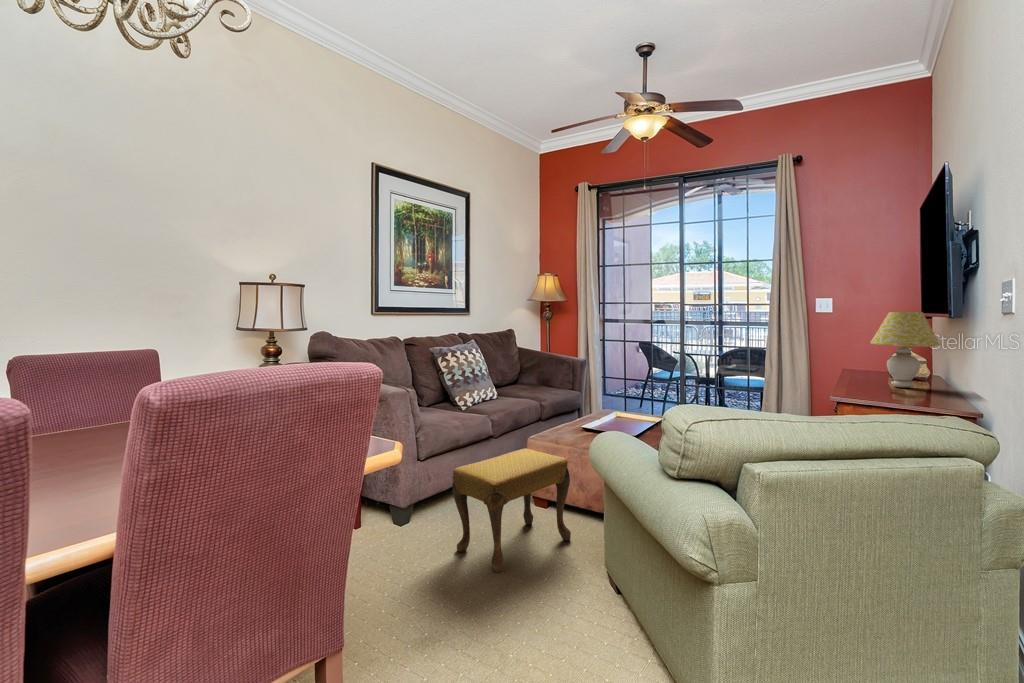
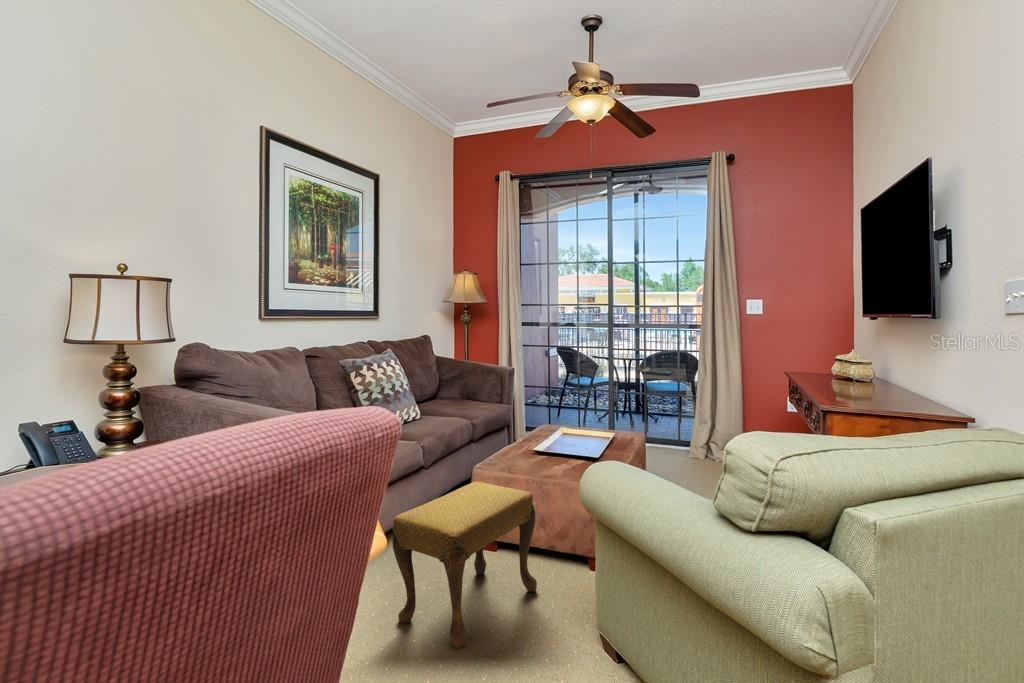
table lamp: present [870,312,941,387] -> none [826,313,895,391]

